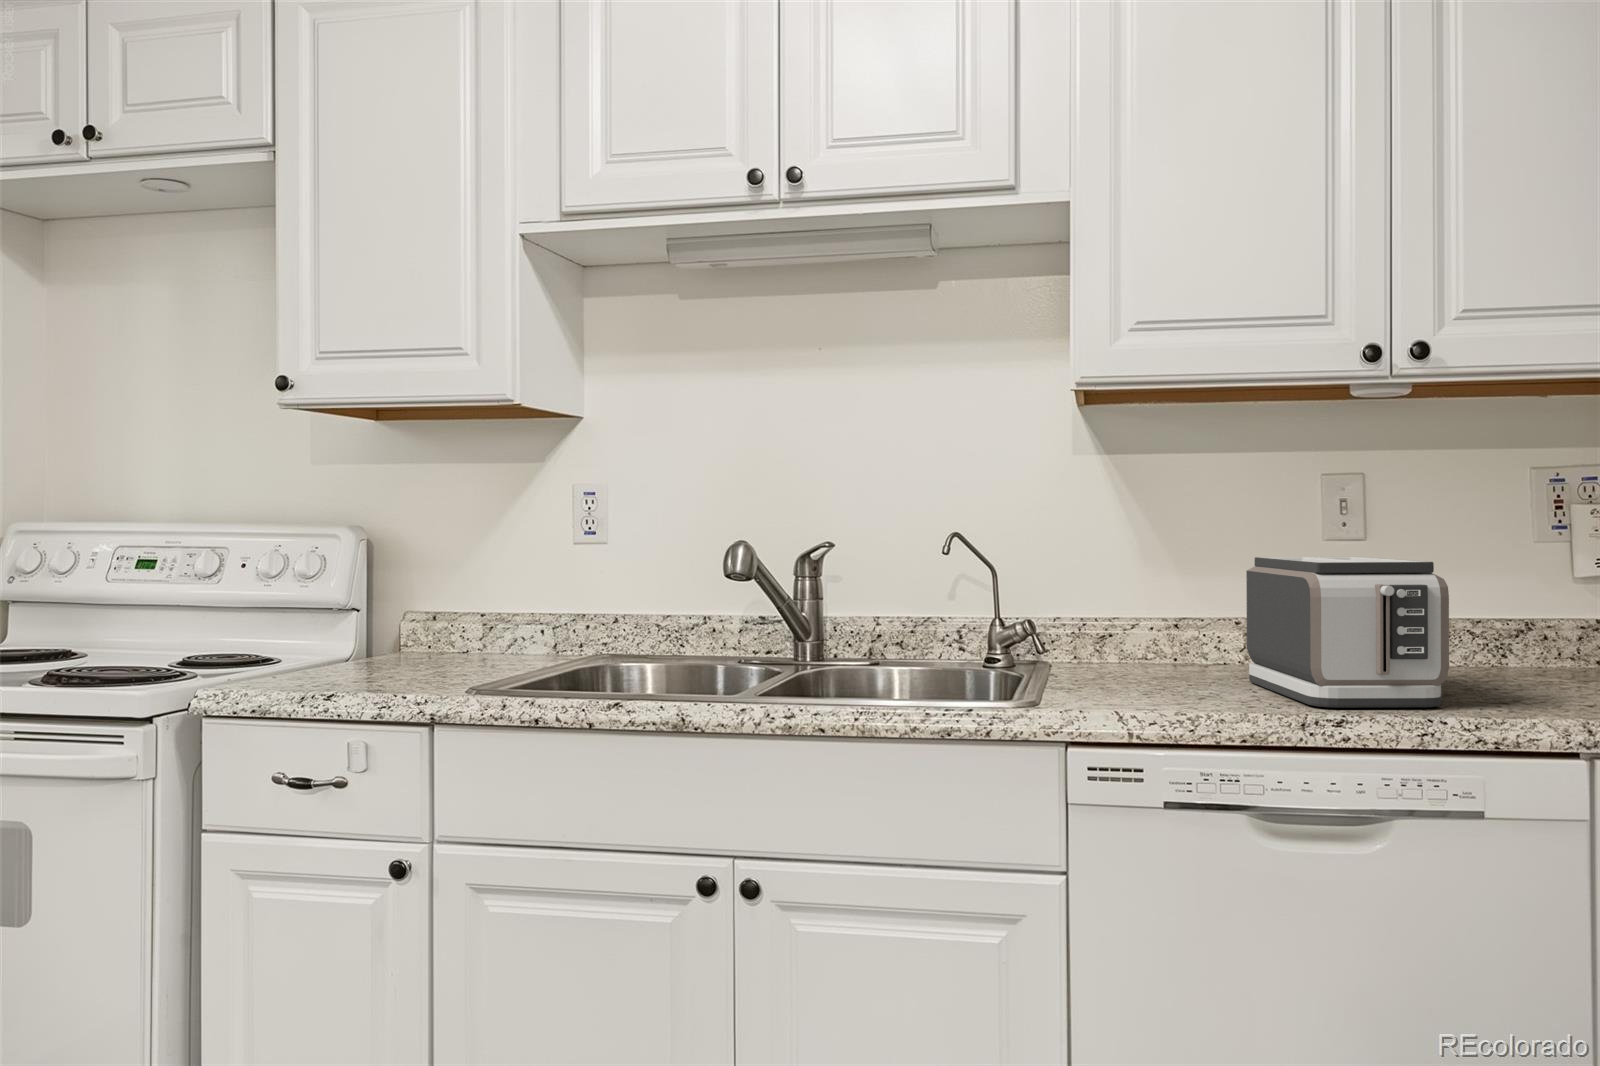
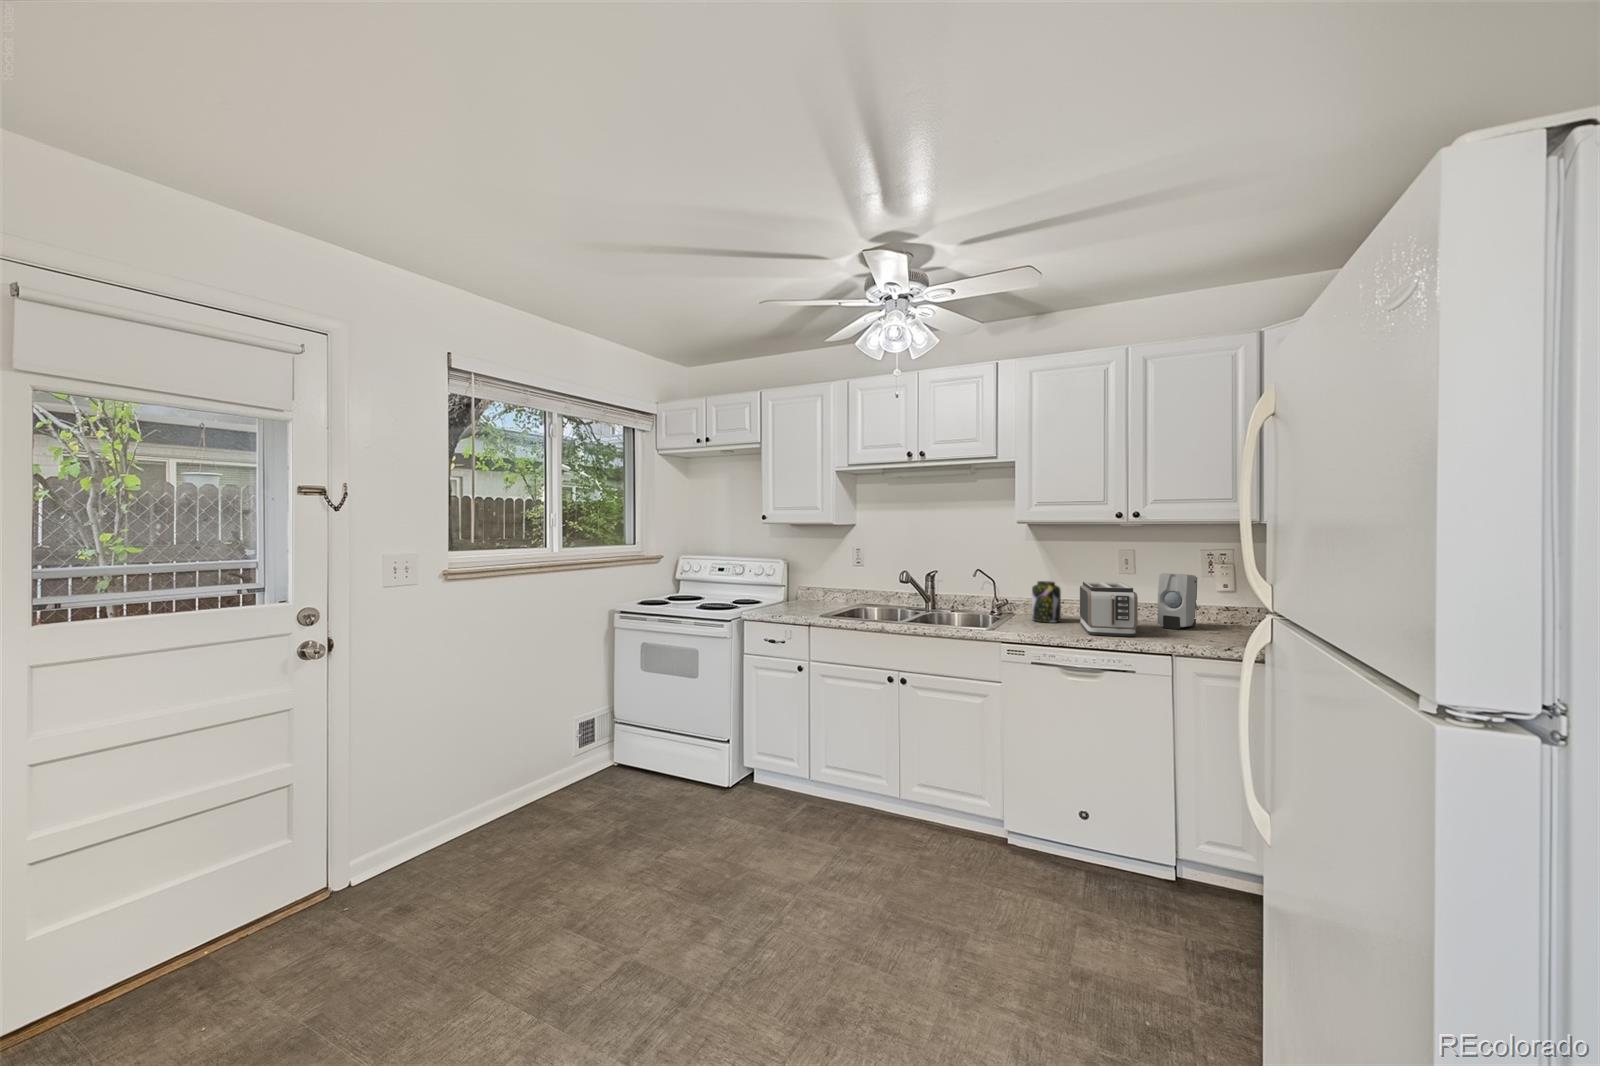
soap dispenser: none [1450,527,1534,683] -> present [1158,573,1197,629]
jar: none [1105,562,1187,680] -> present [1032,581,1061,623]

